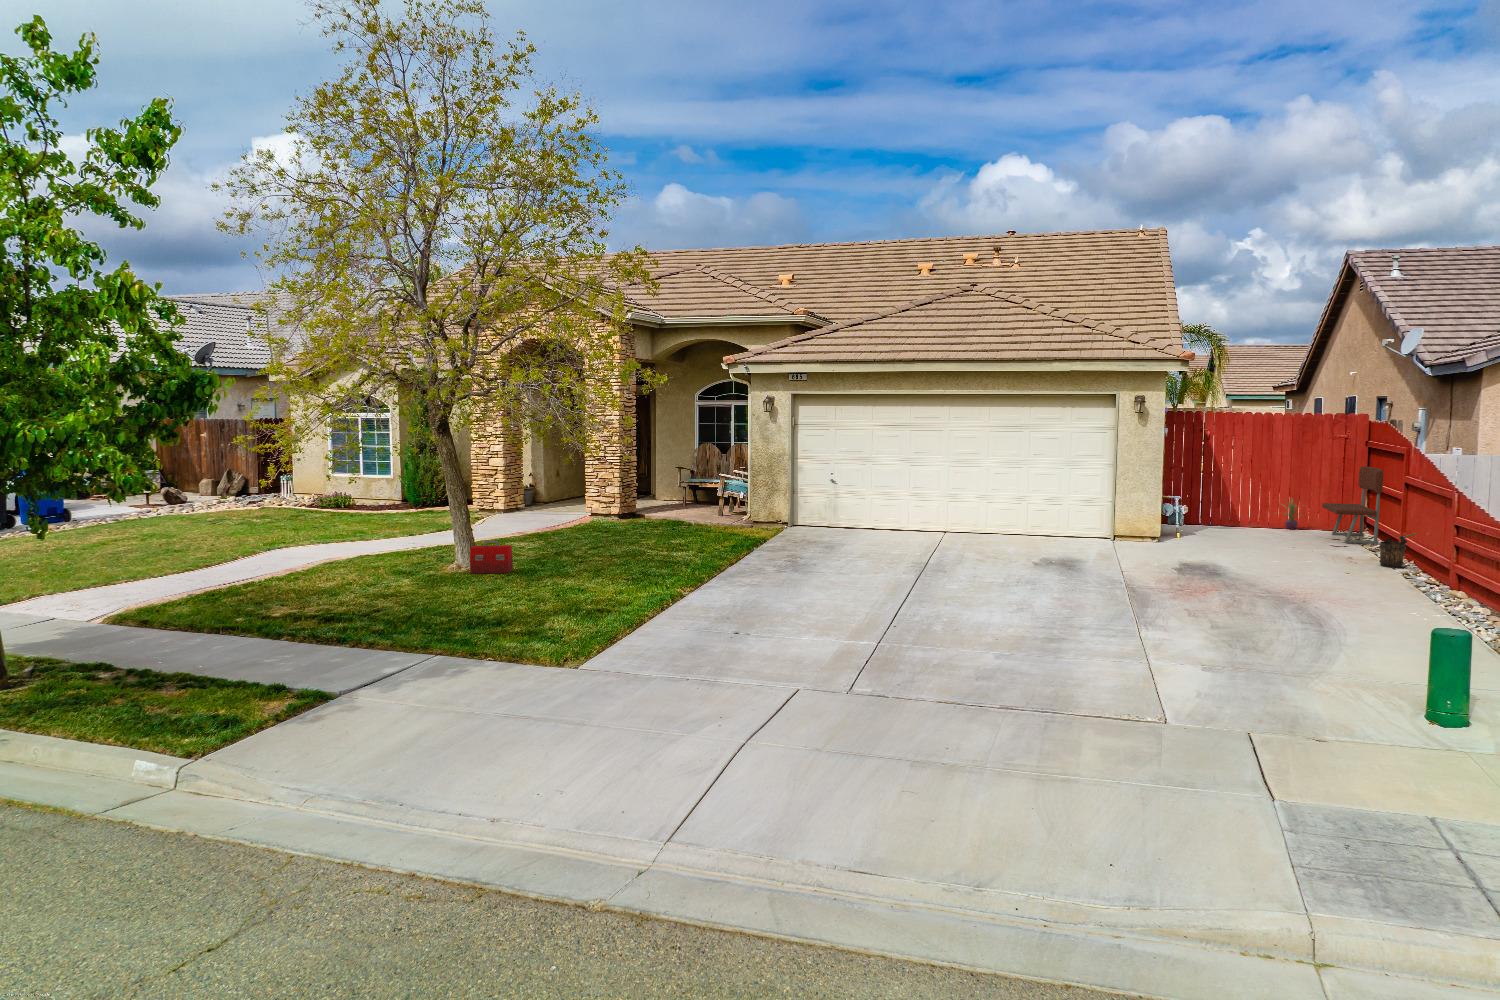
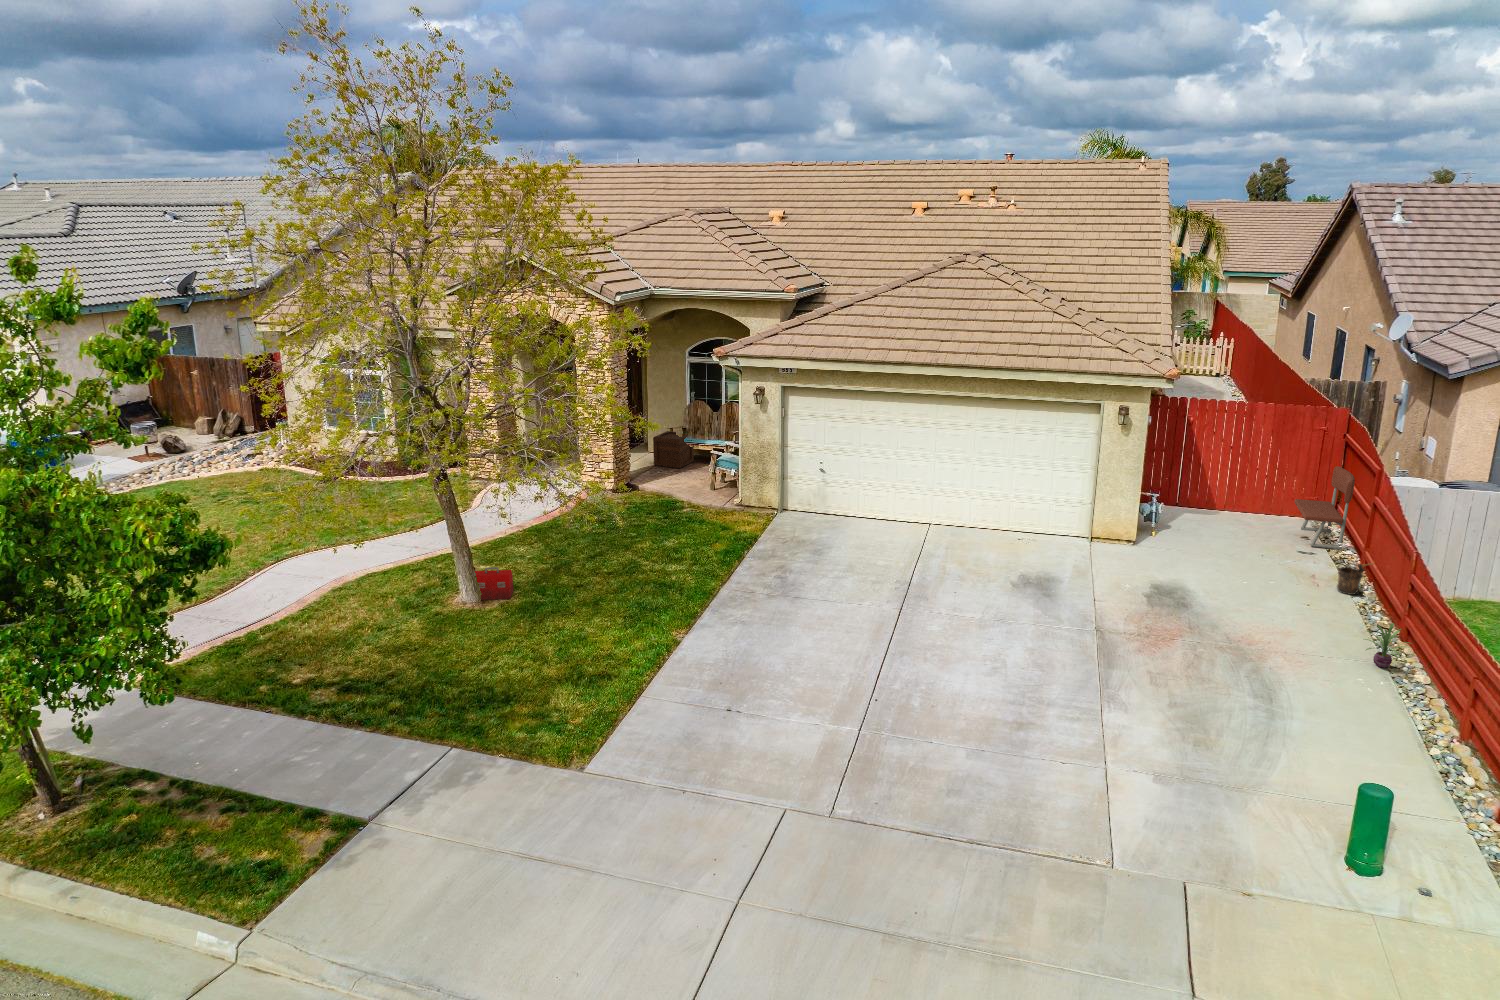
wooden crate: none [661,474,701,507] -> present [653,431,694,468]
decorative plant: present [1285,499,1298,530] -> present [1365,623,1410,668]

